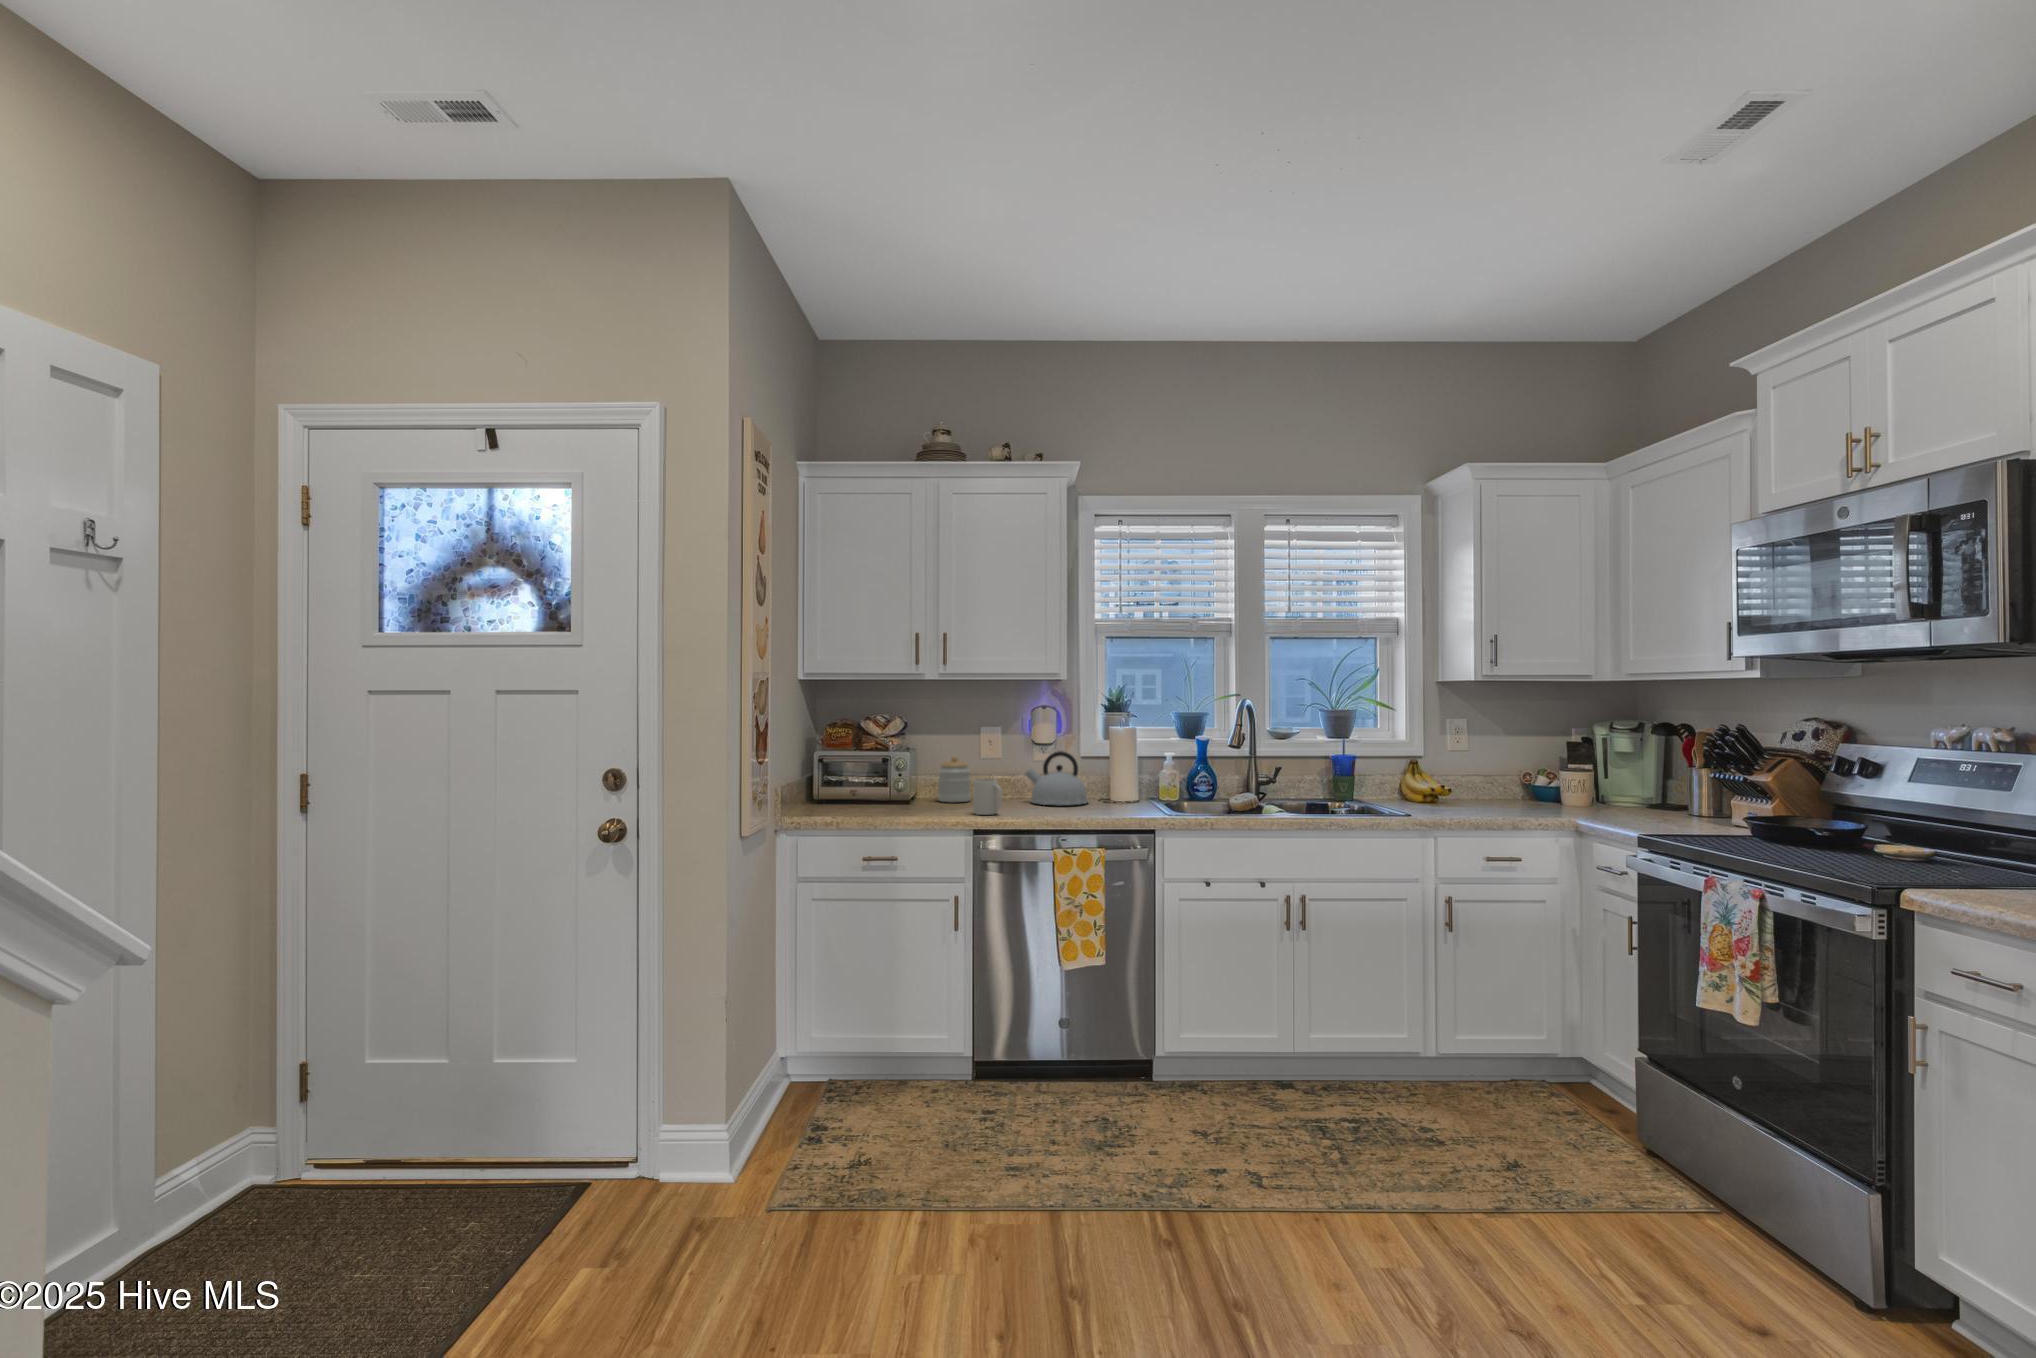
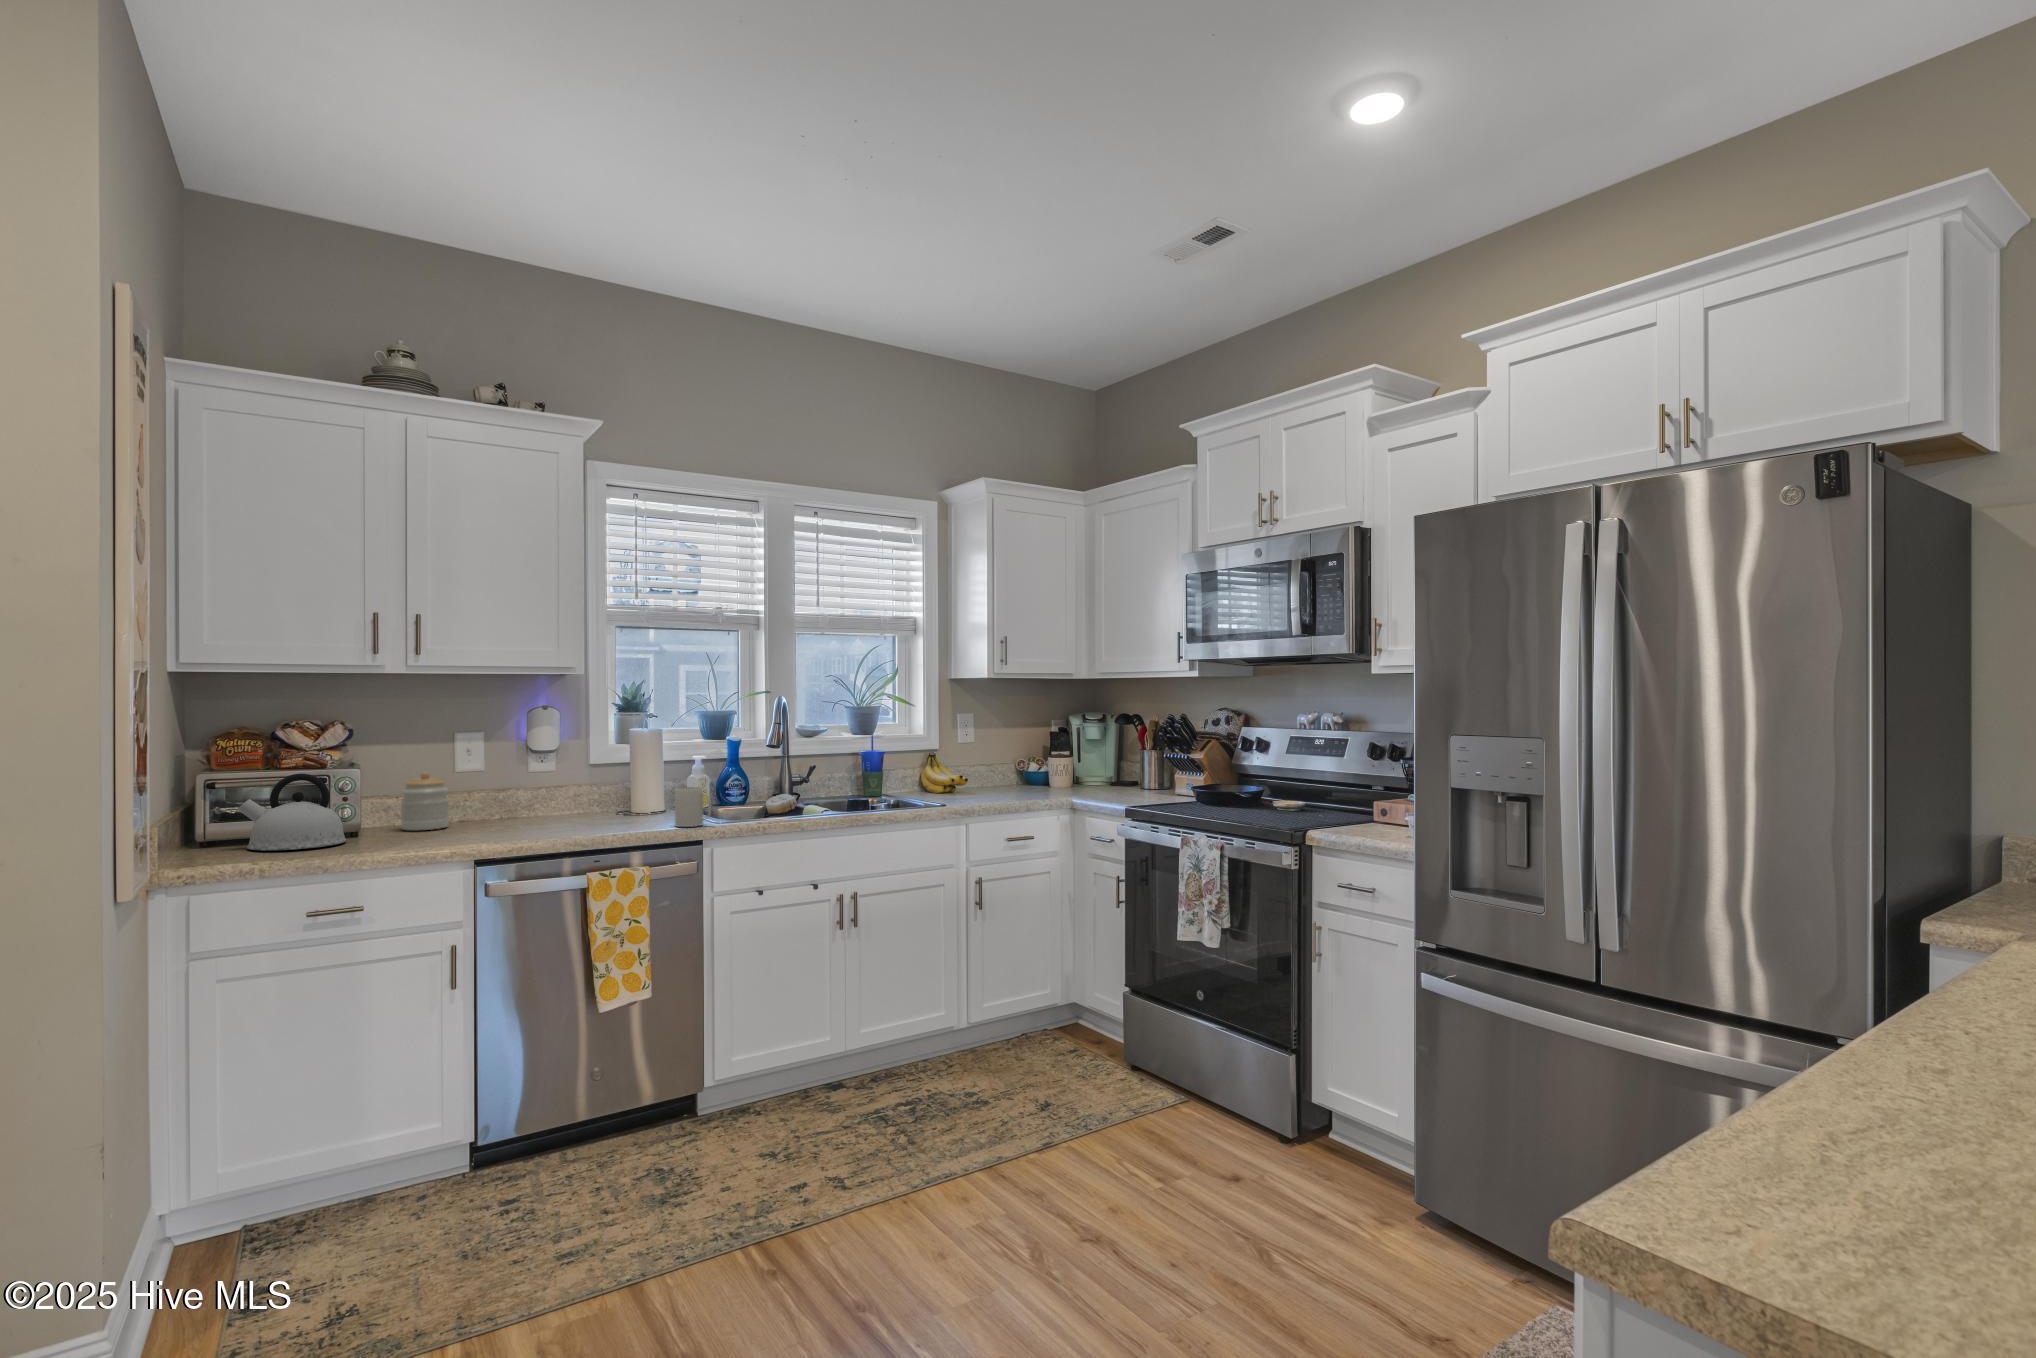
kettle: present [1025,751,1088,805] -> present [238,774,346,850]
mug: present [973,779,1002,815] -> present [675,787,711,827]

